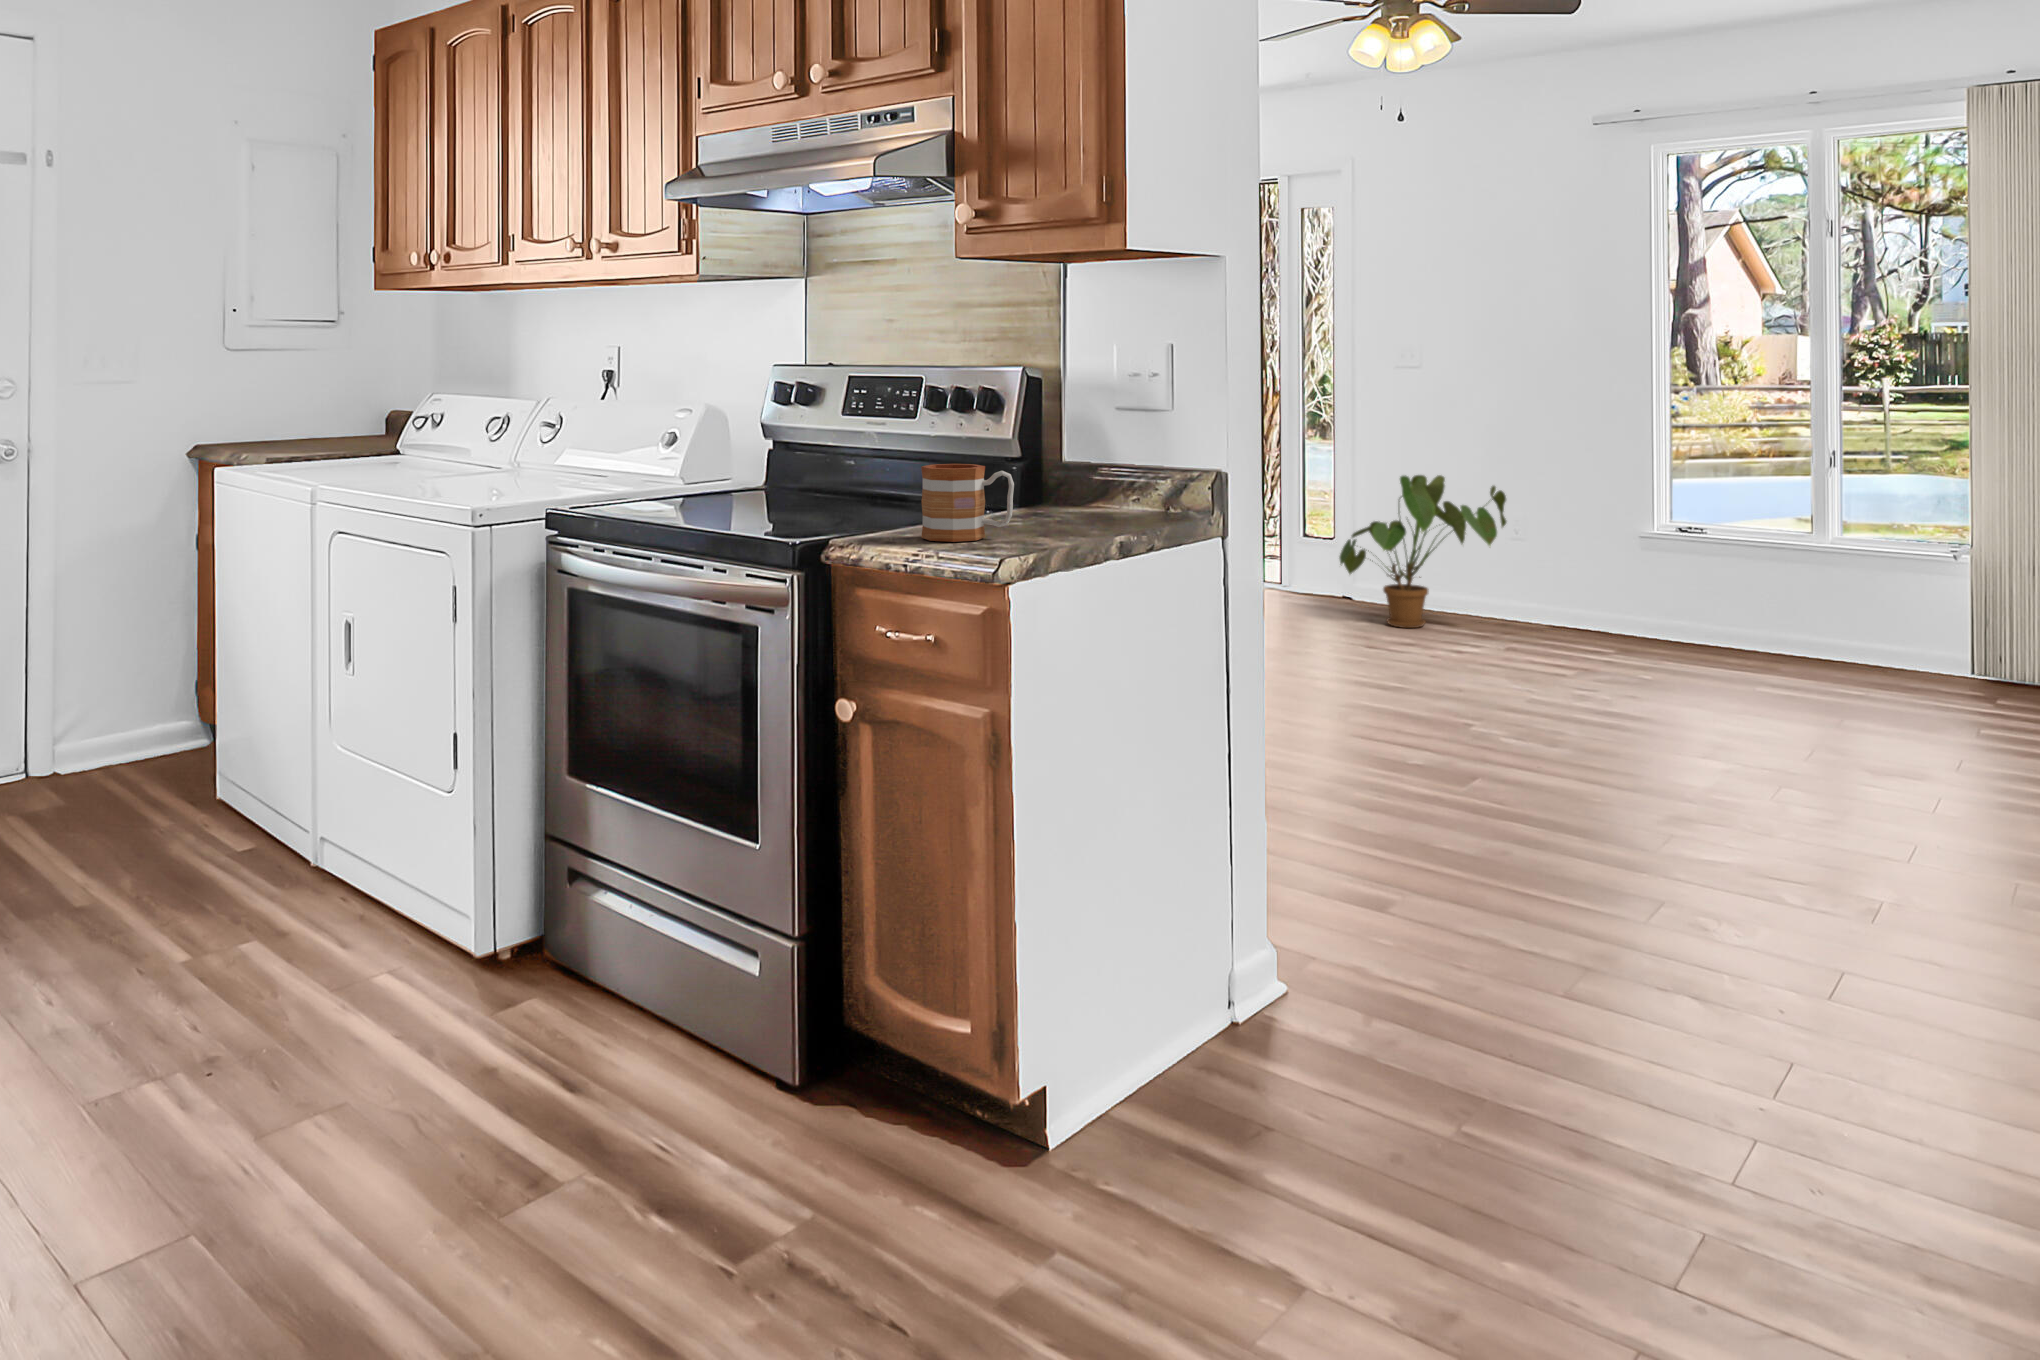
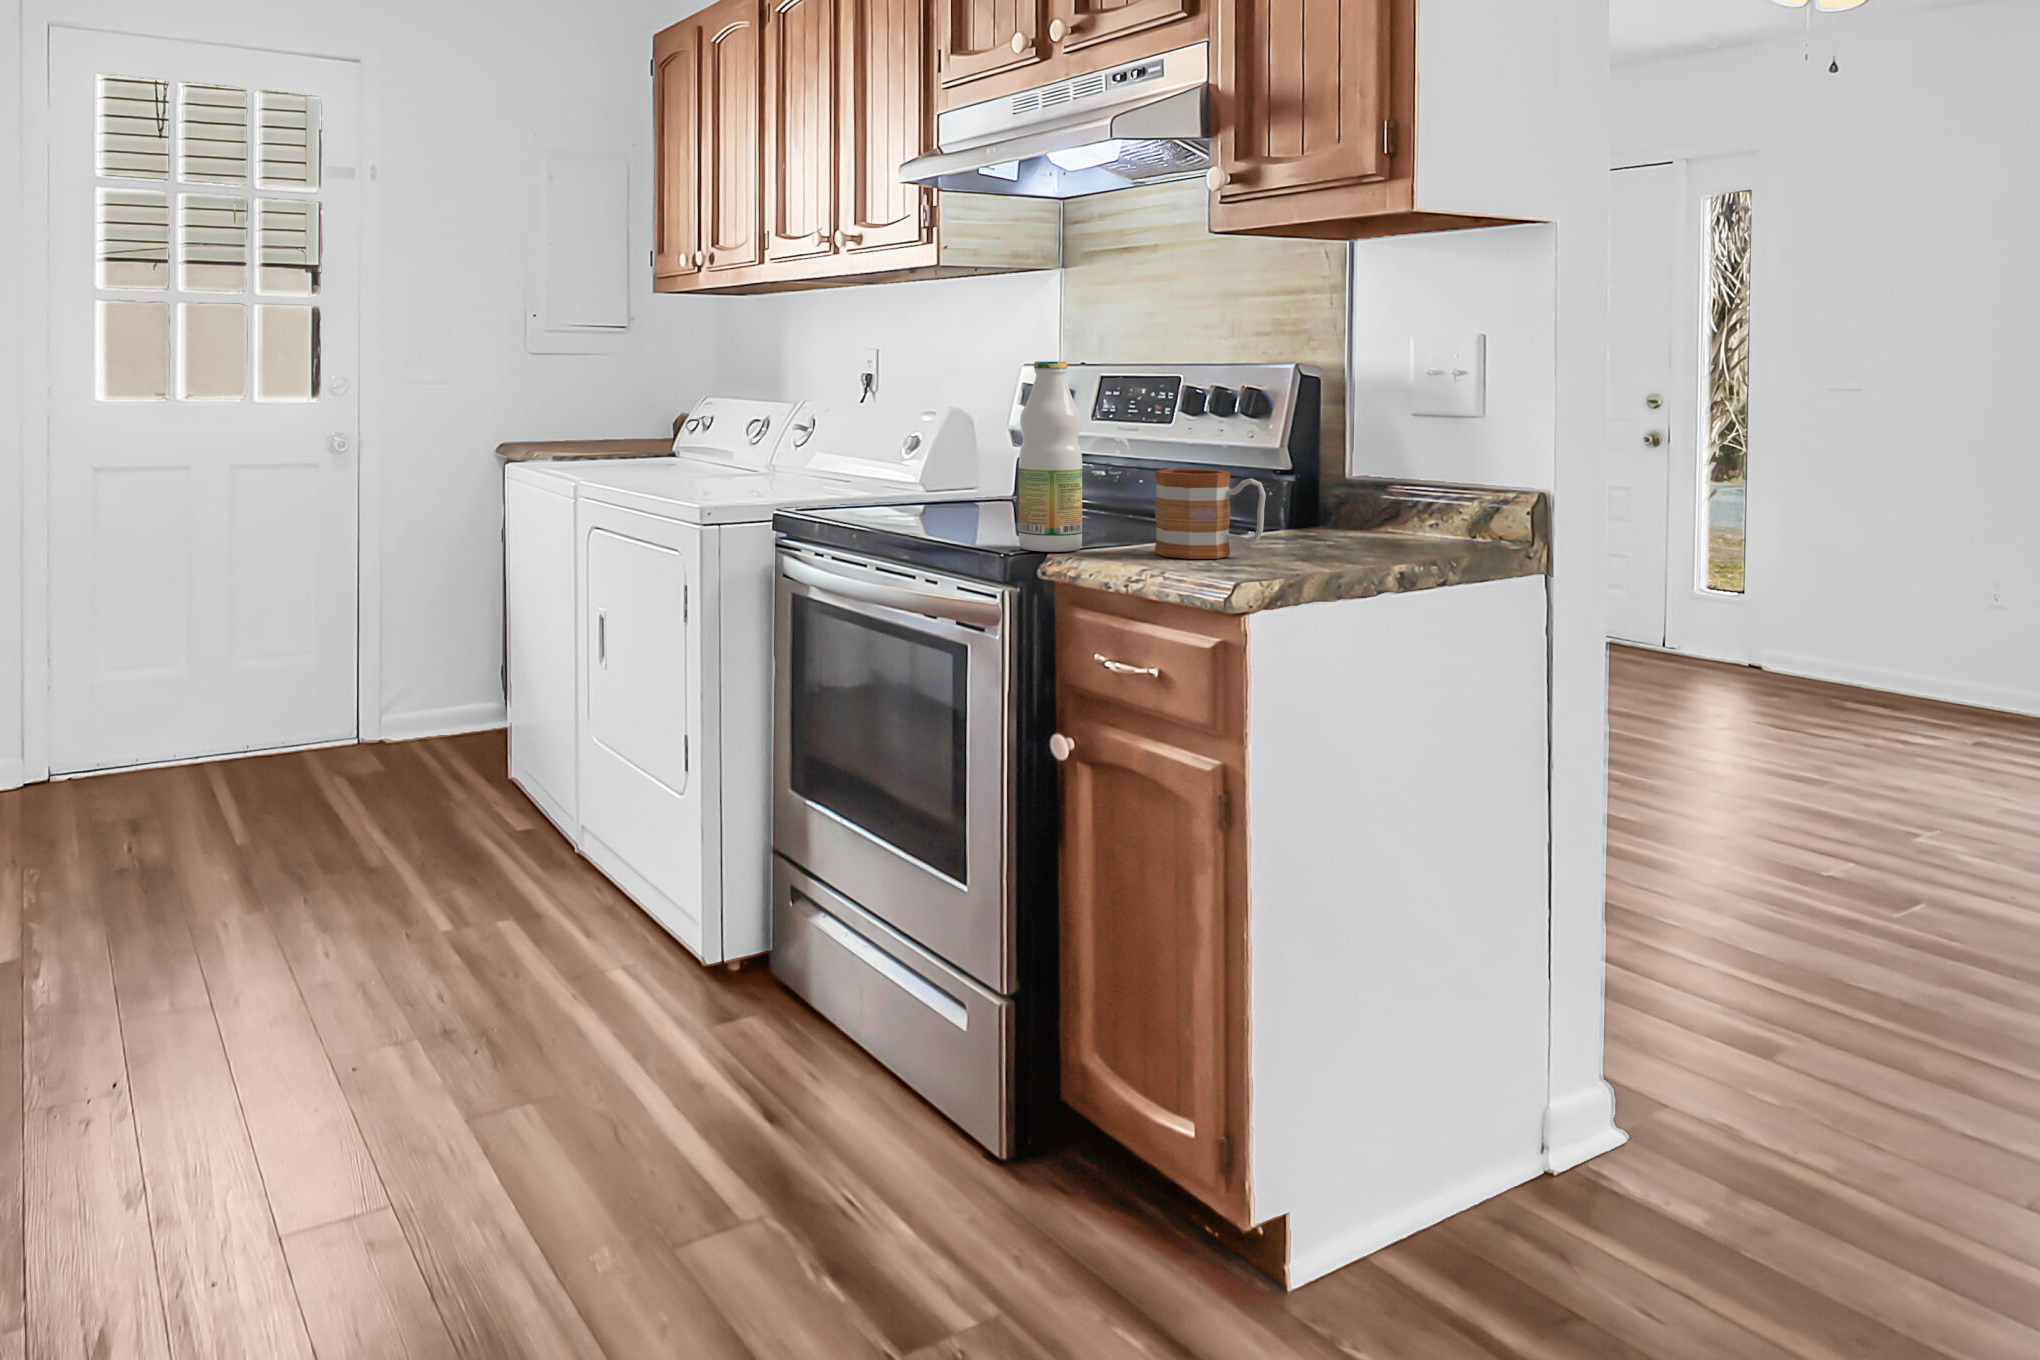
bottle: none [802,372,858,541] -> present [1019,361,1082,552]
house plant: present [1339,475,1506,628] -> none [1744,510,1985,699]

